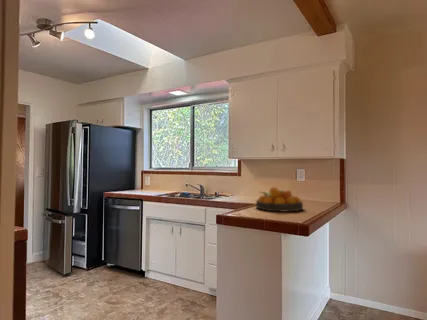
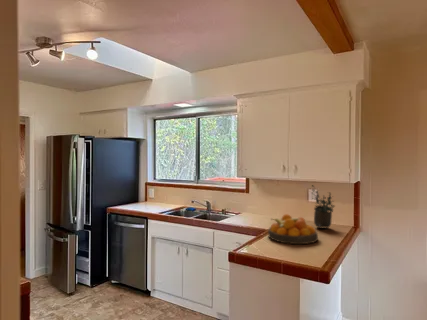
potted plant: none [299,164,321,204] -> present [312,185,334,228]

